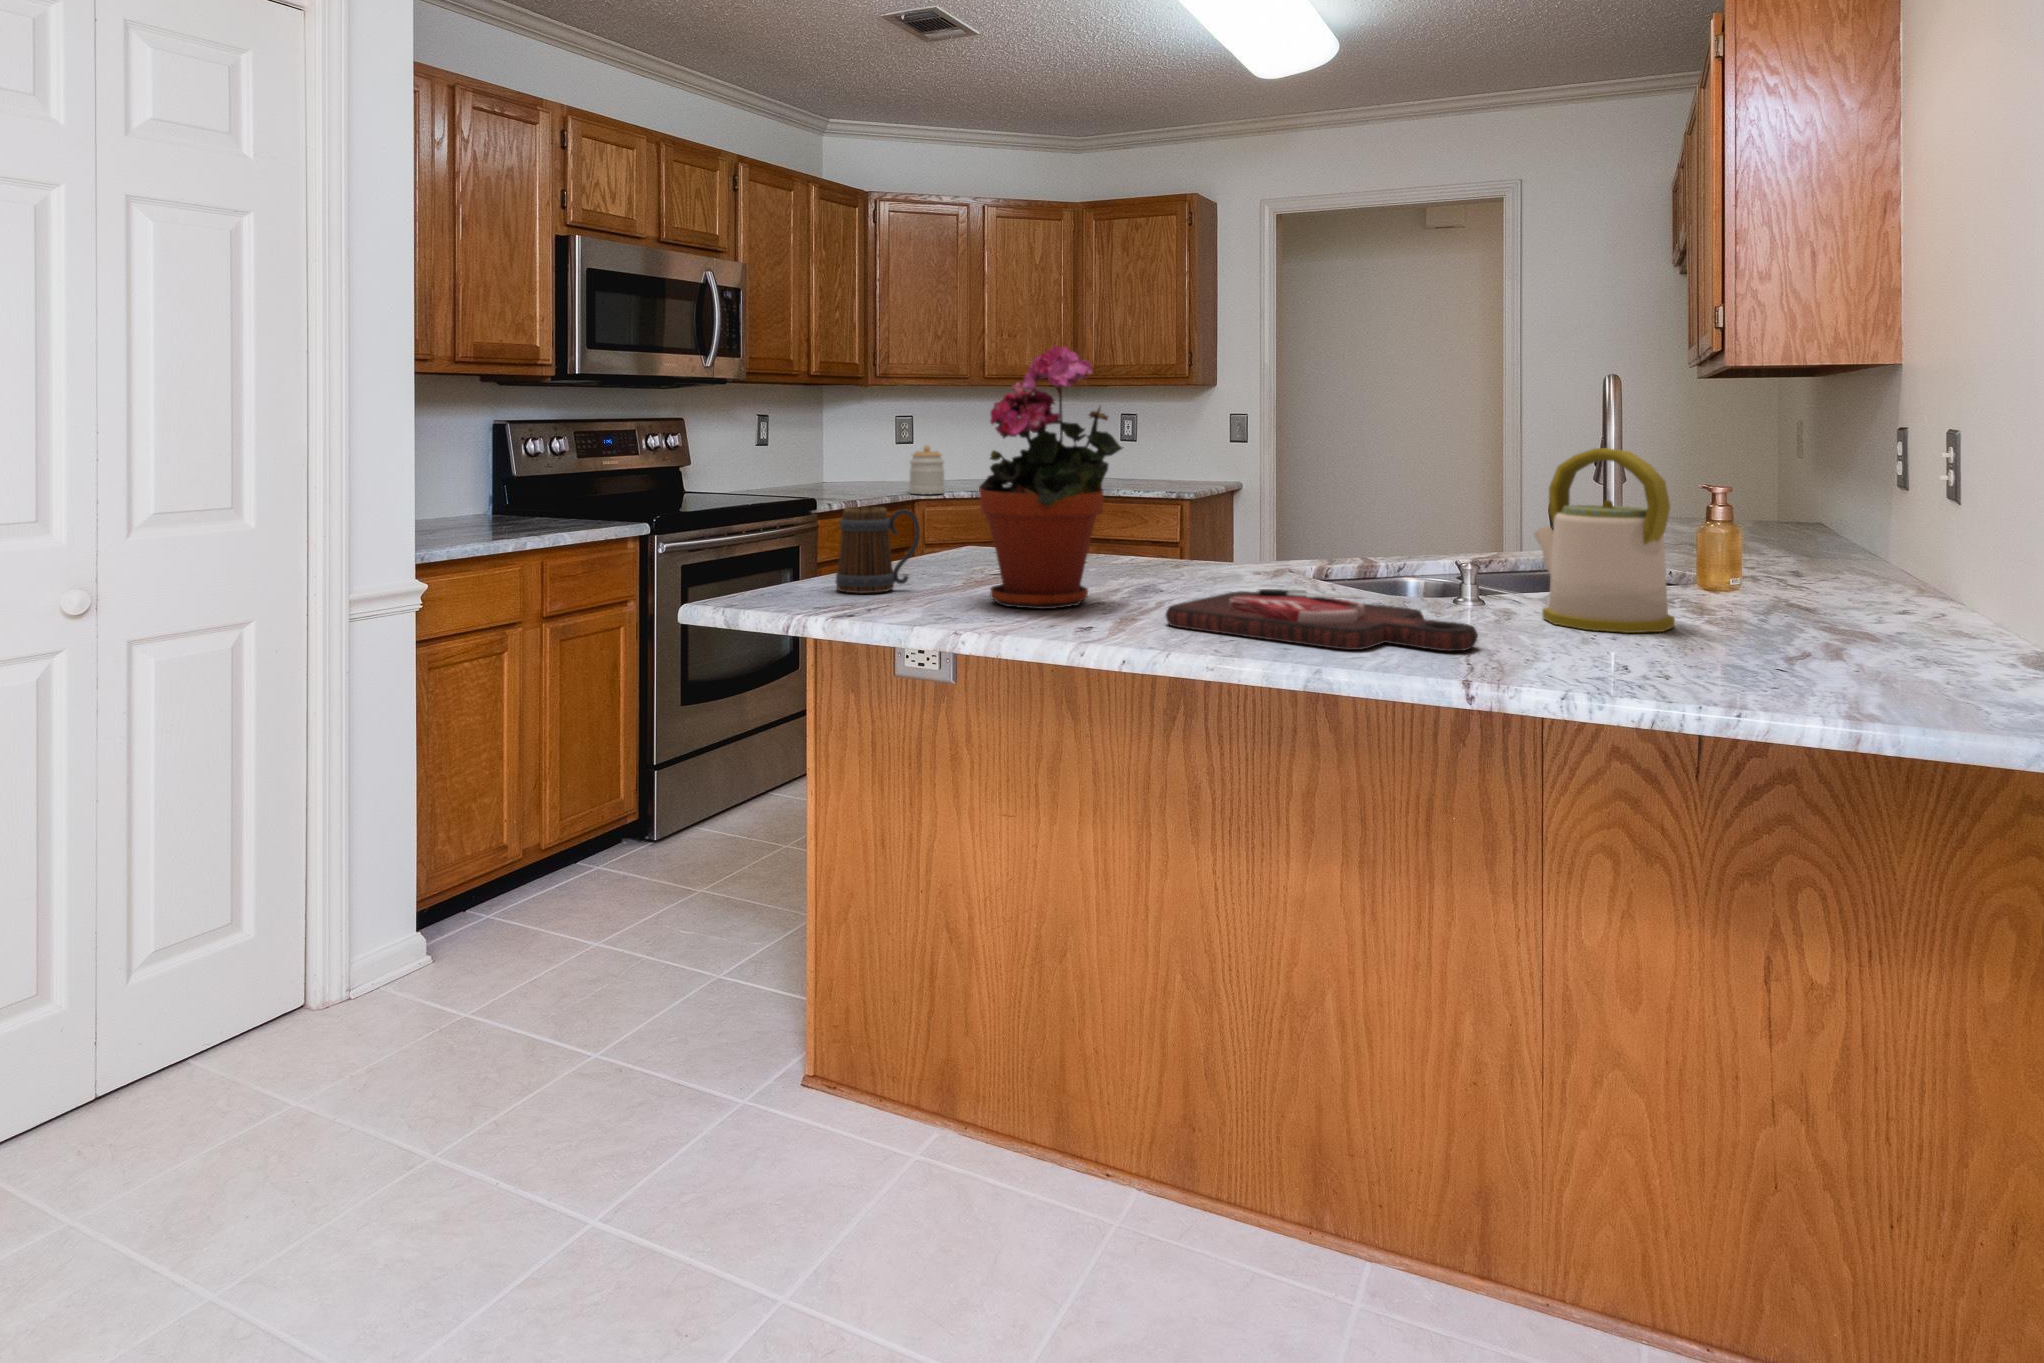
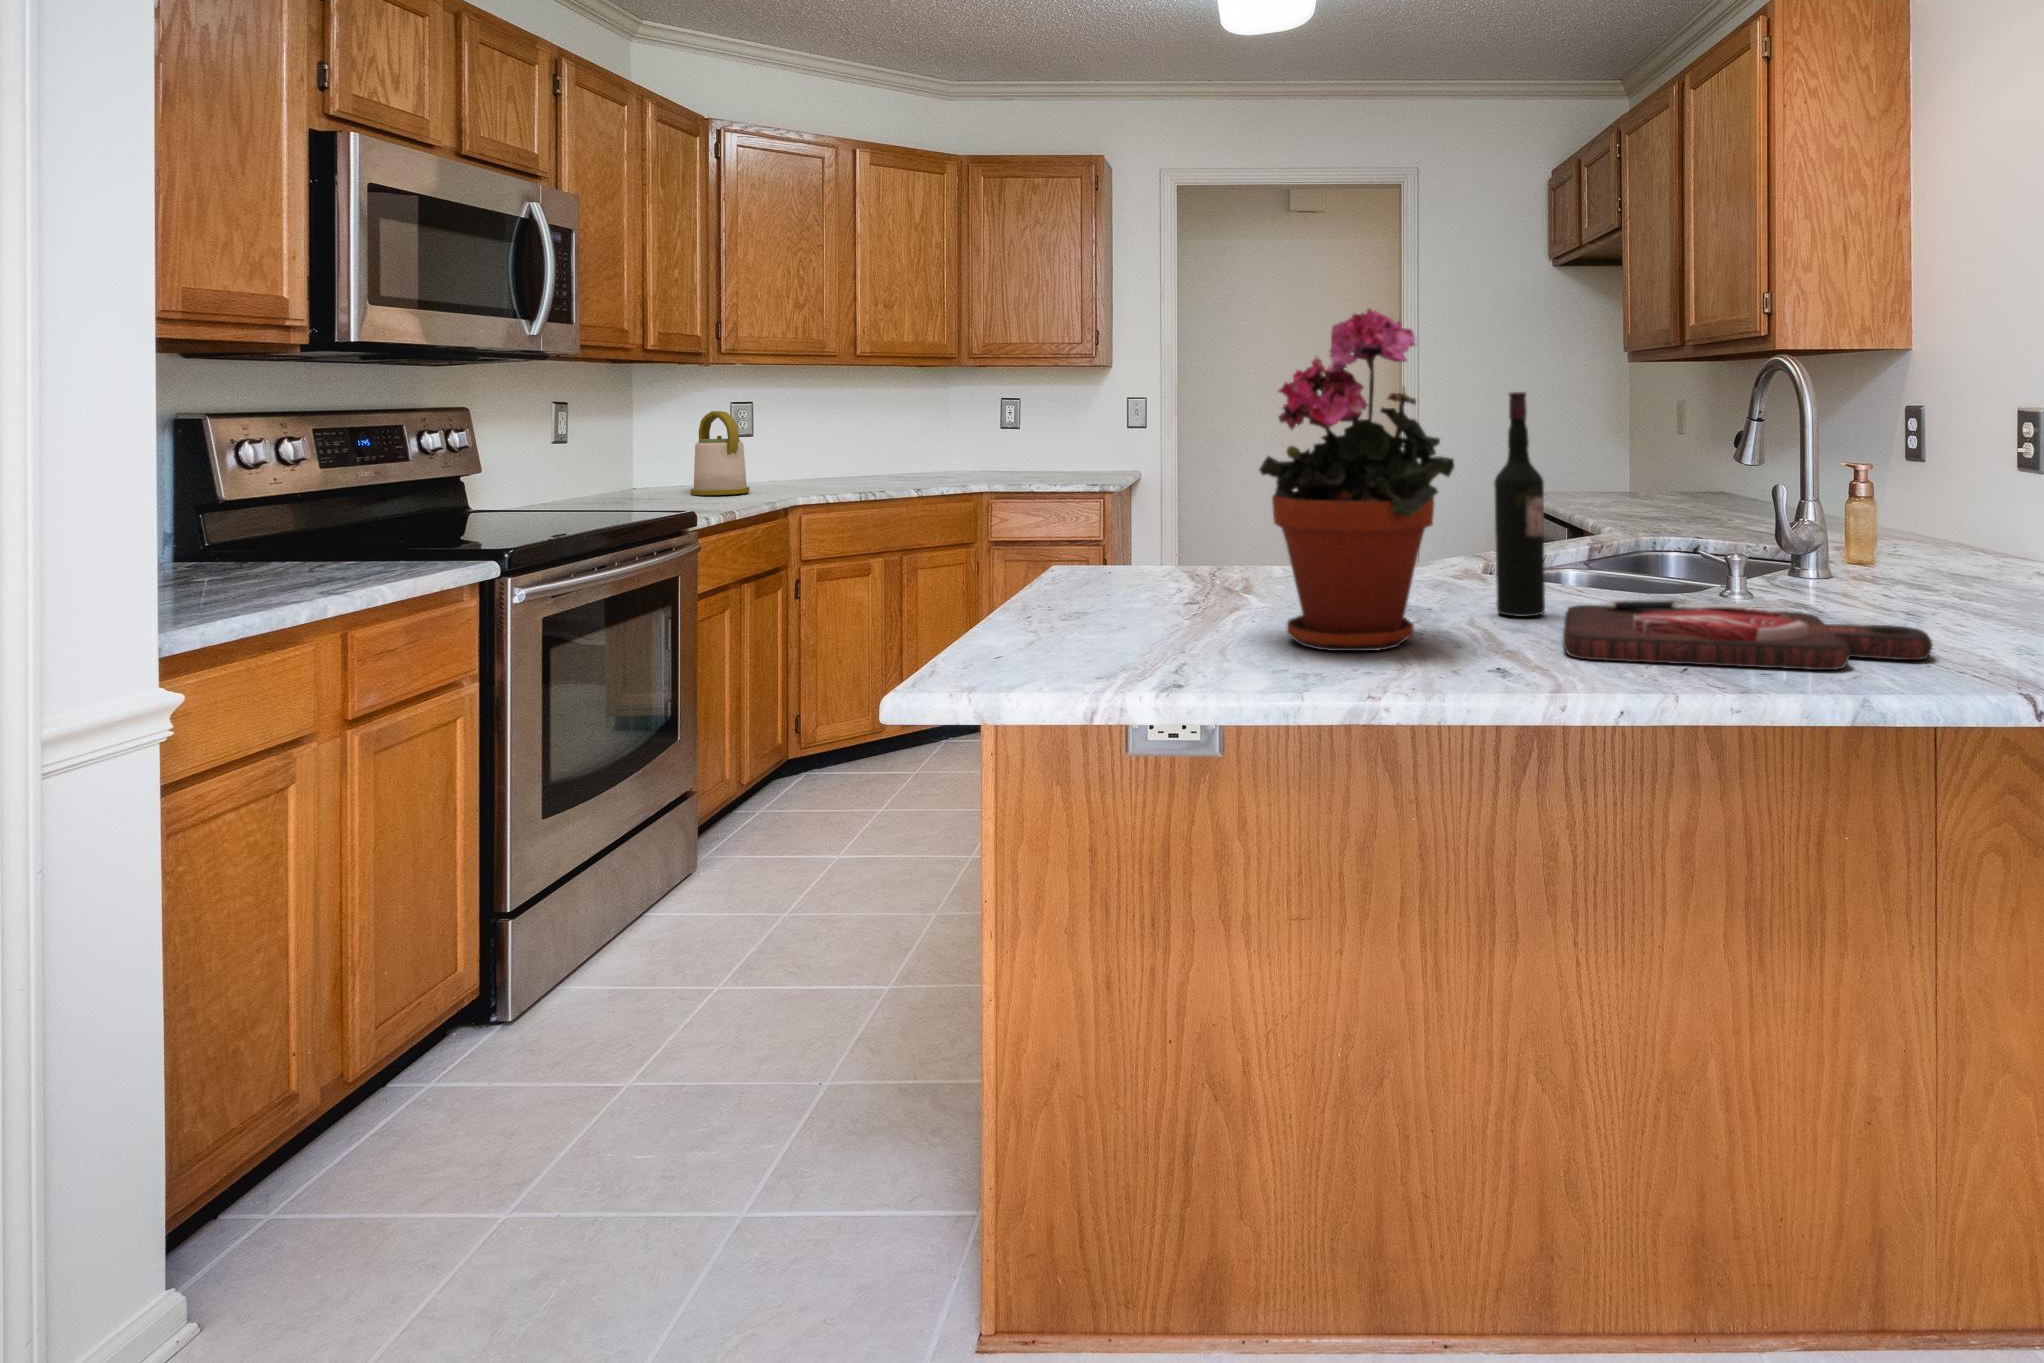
wine bottle: none [1204,412,1246,600] -> present [1494,392,1545,617]
jar: present [909,445,945,494] -> none [785,440,832,500]
kettle: present [1534,448,1675,633] -> present [691,411,749,495]
mug: present [836,507,920,593] -> none [1050,528,1159,651]

